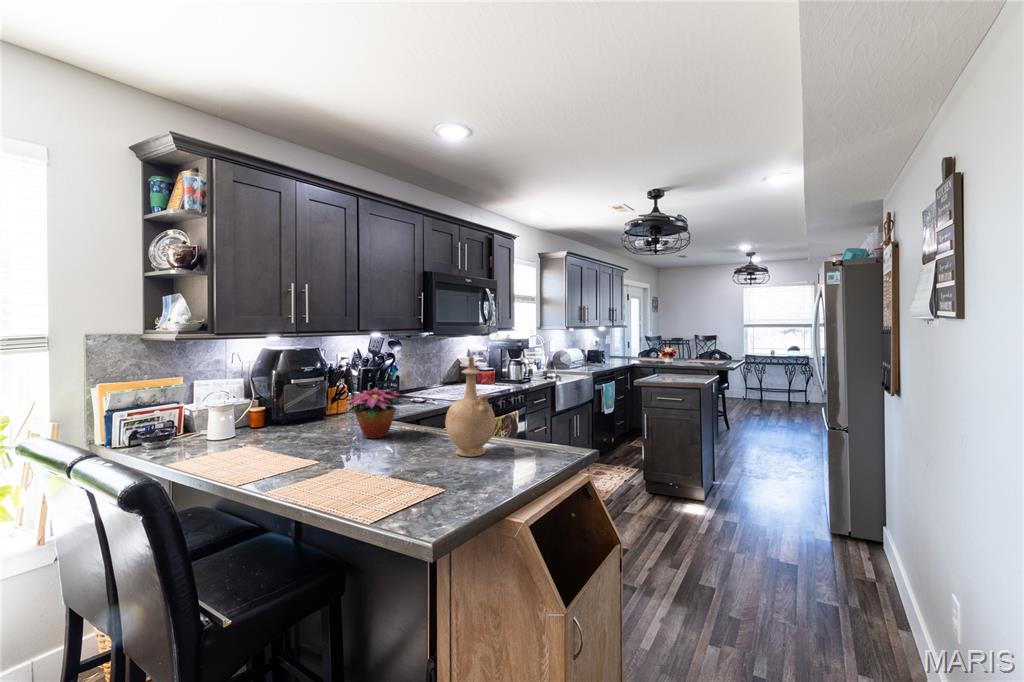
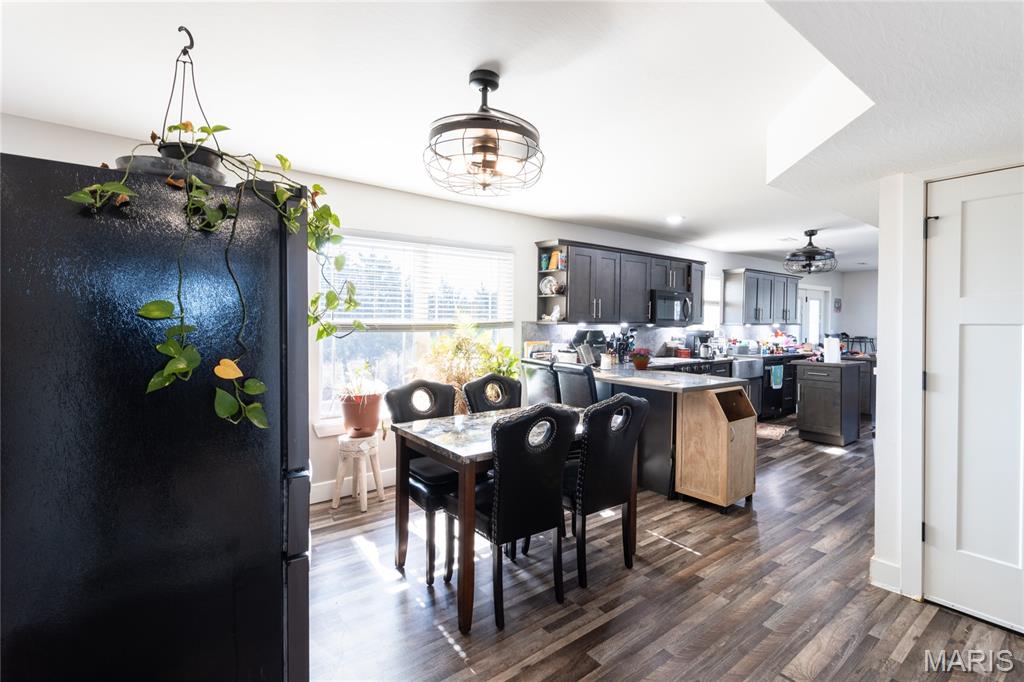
vase: present [445,357,495,457] -> none [679,332,702,374]

